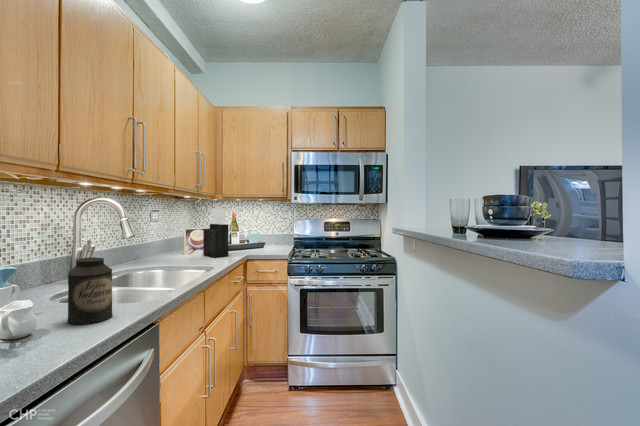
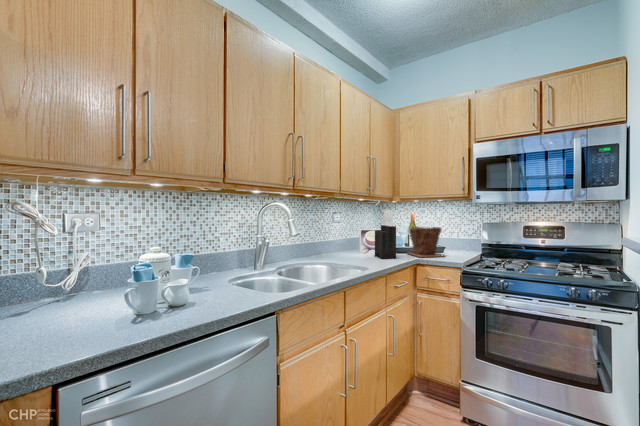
plant pot: none [233,224,270,253] -> present [408,226,443,257]
canister: present [68,257,112,324] -> none [205,252,237,308]

